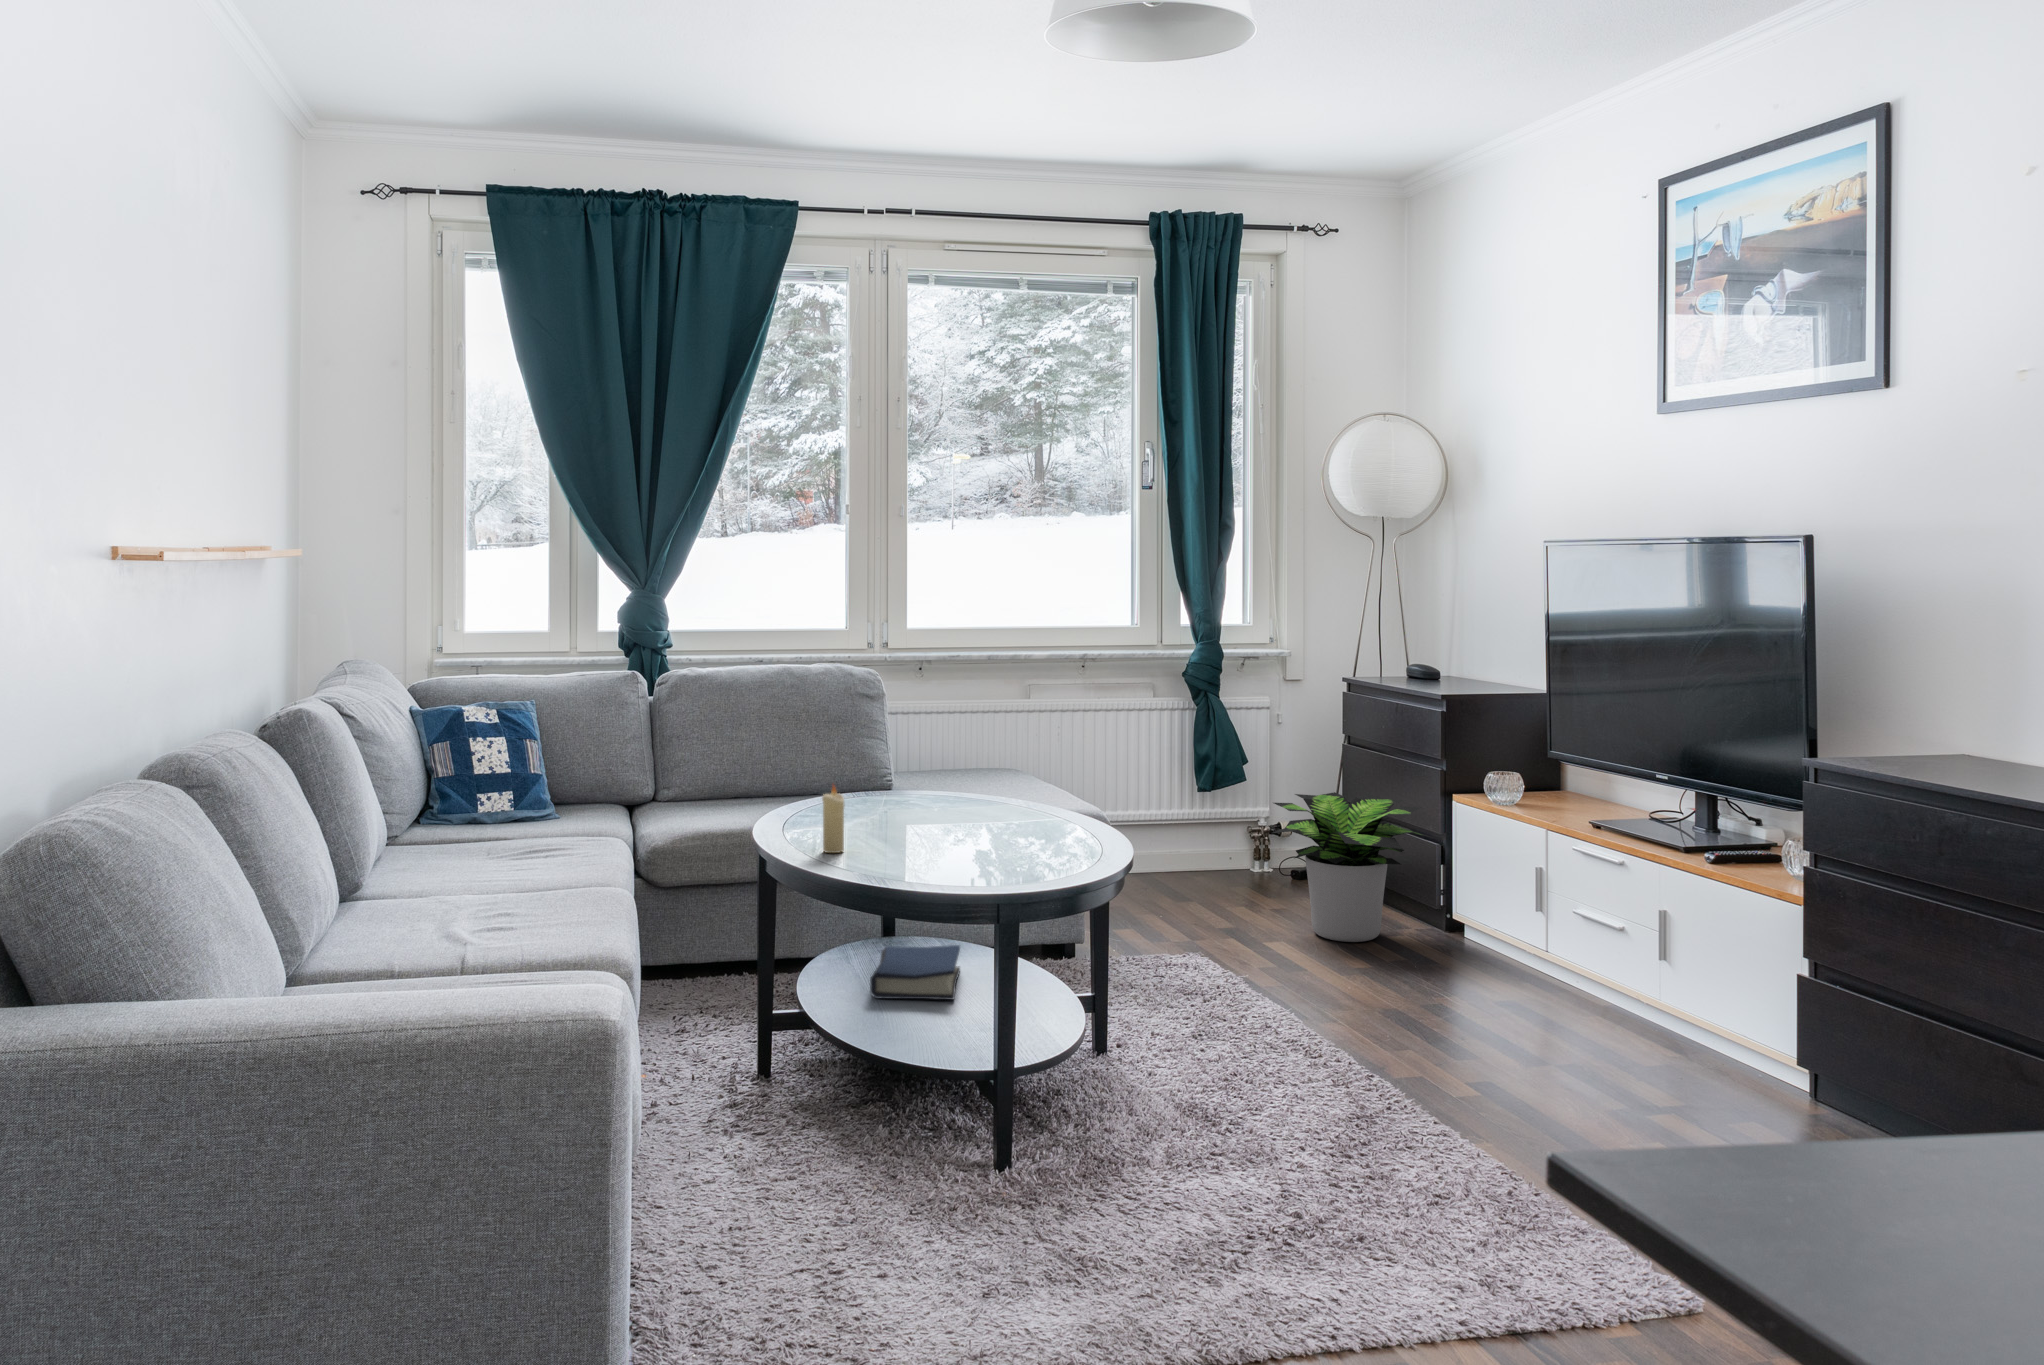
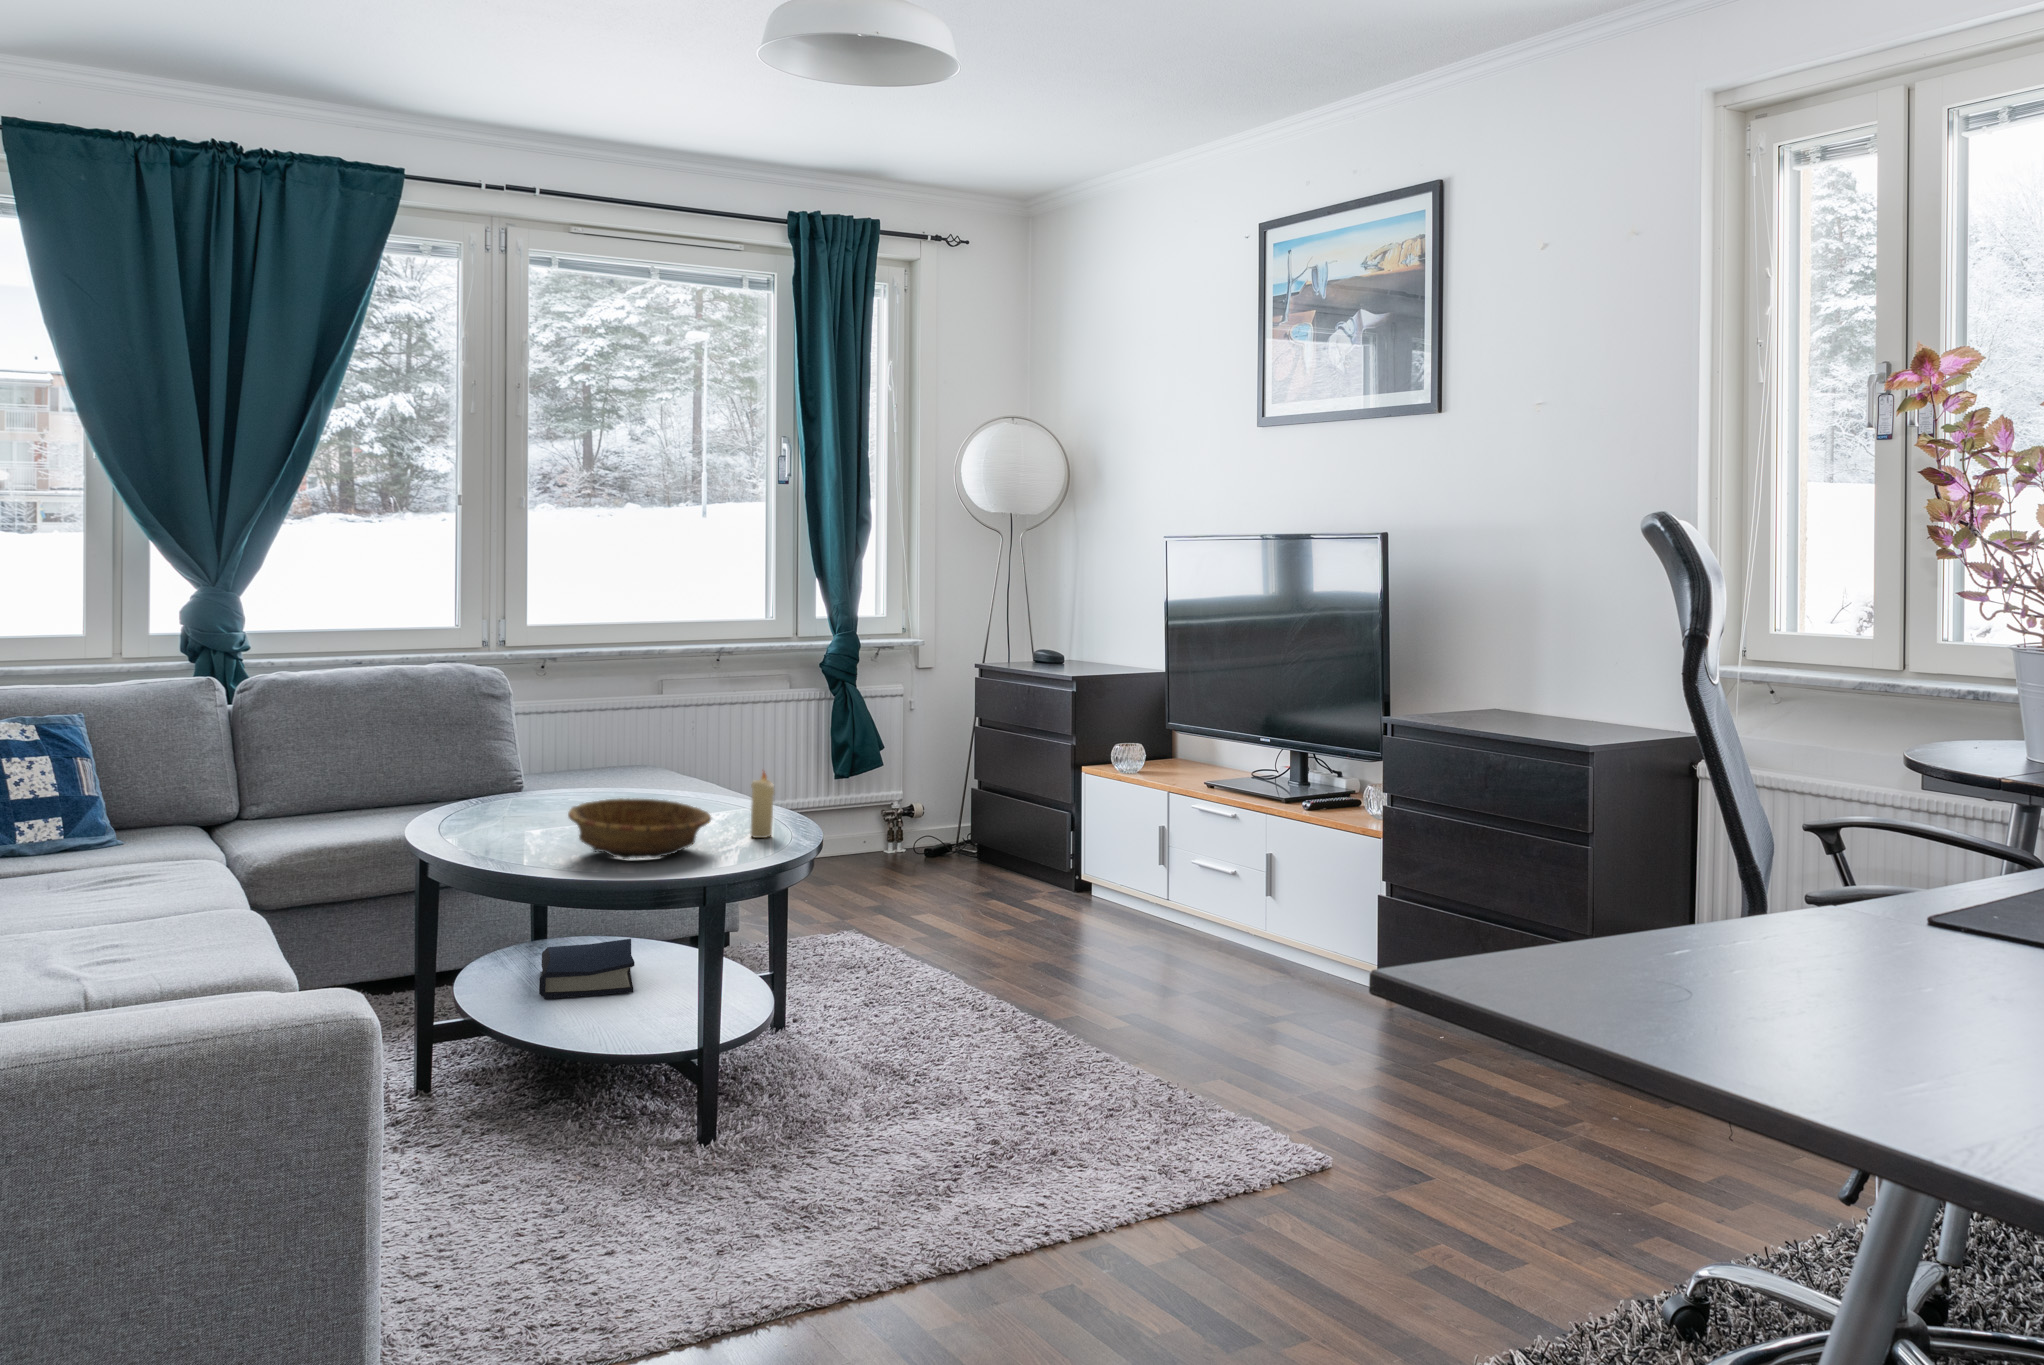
candle: present [822,786,844,853] -> present [751,773,774,838]
potted plant: present [1273,792,1433,942] -> none [921,773,1076,911]
decorative bowl: none [877,808,1010,870] -> present [568,798,711,859]

